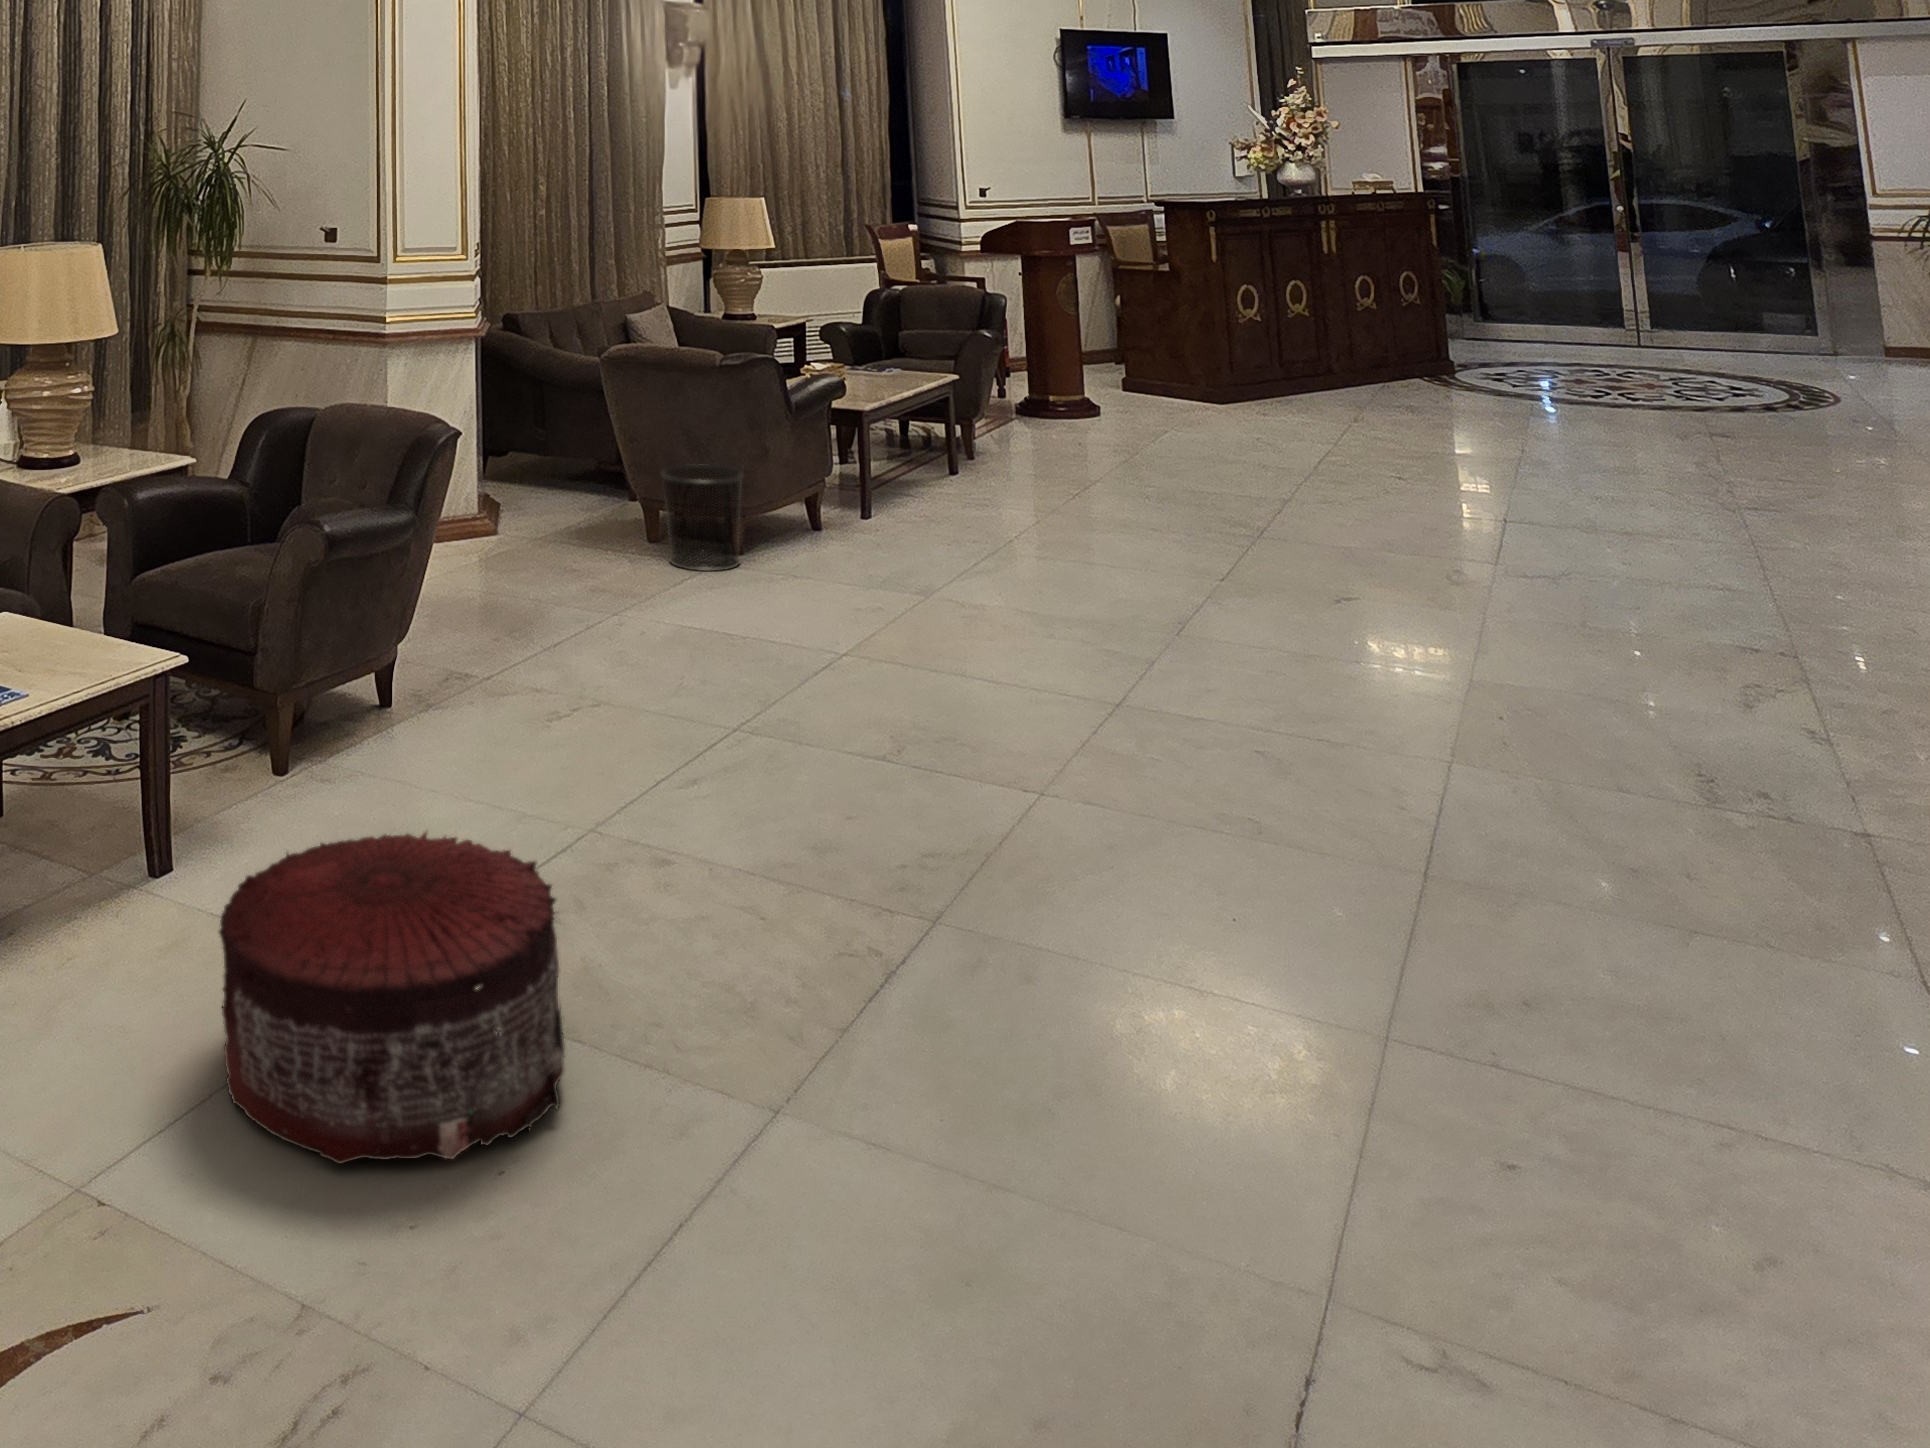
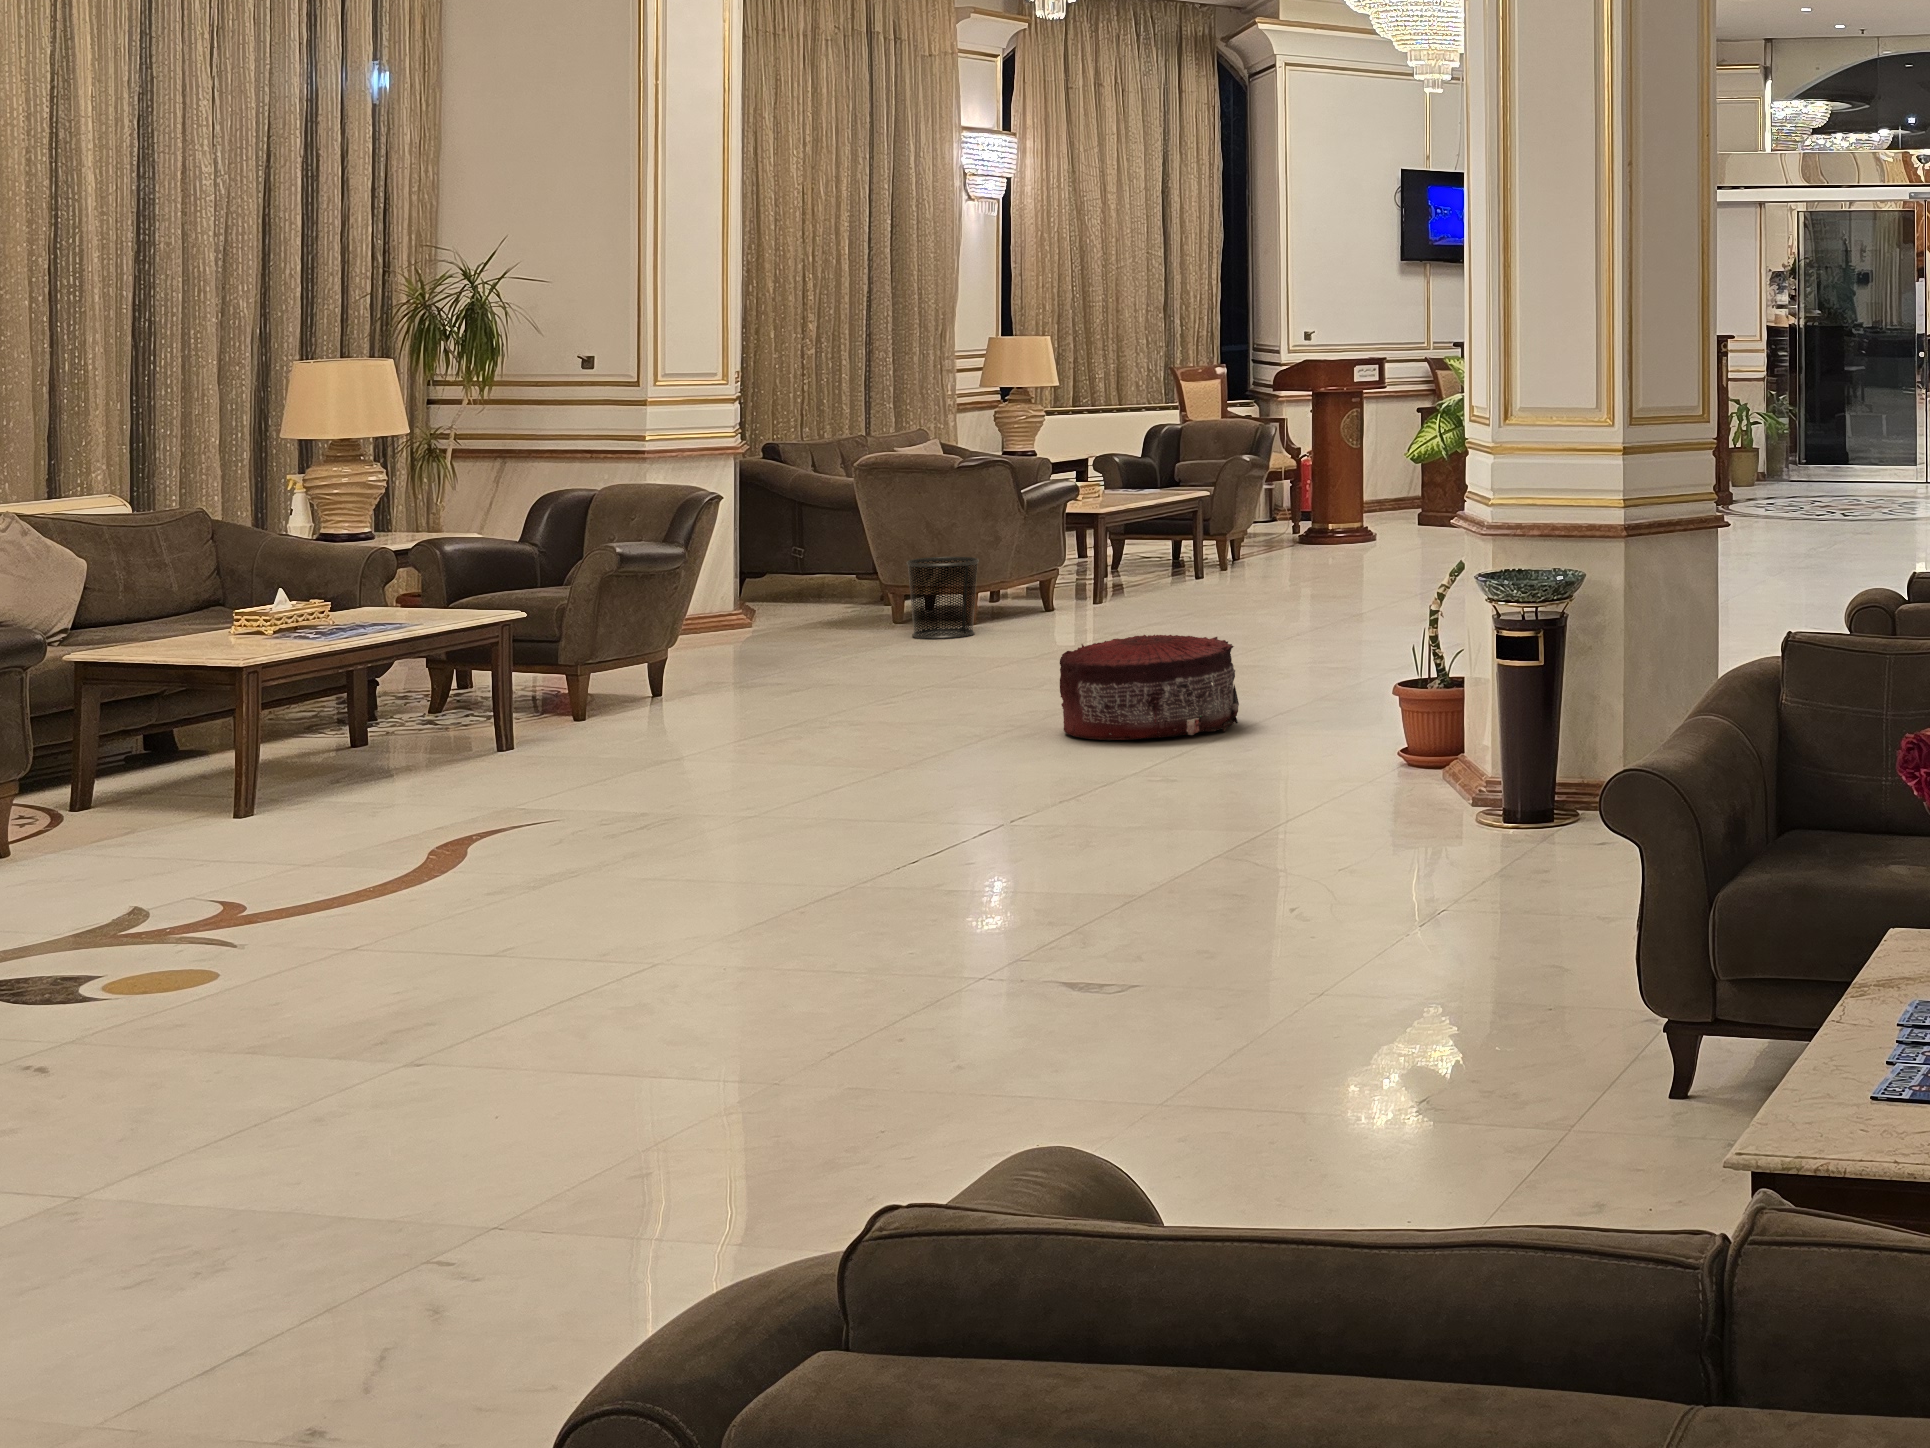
pouf: present [218,830,565,1164] -> present [1060,635,1239,740]

